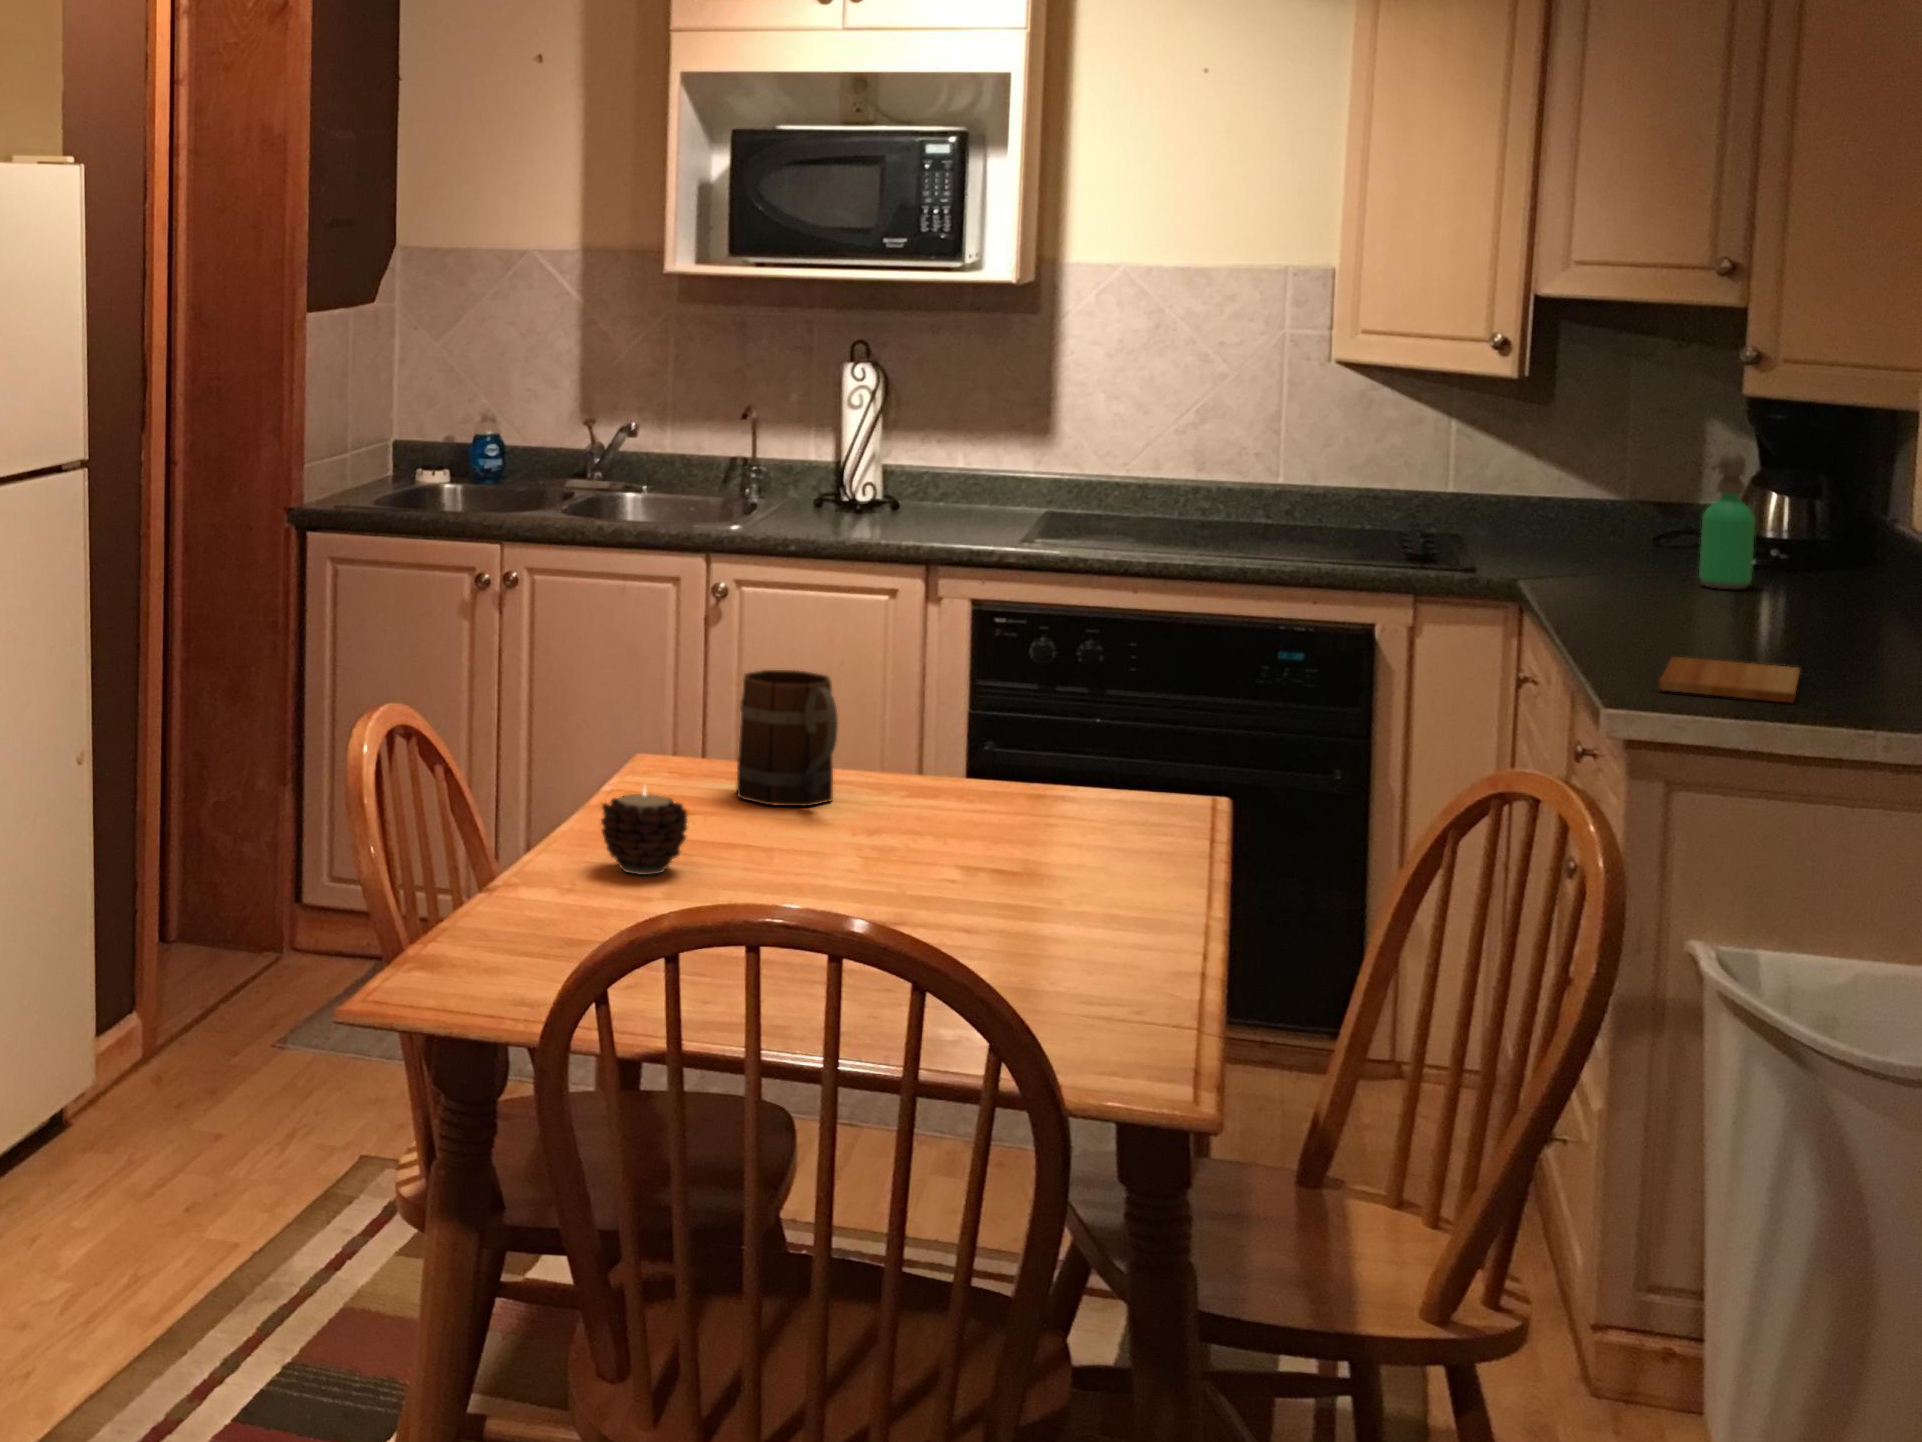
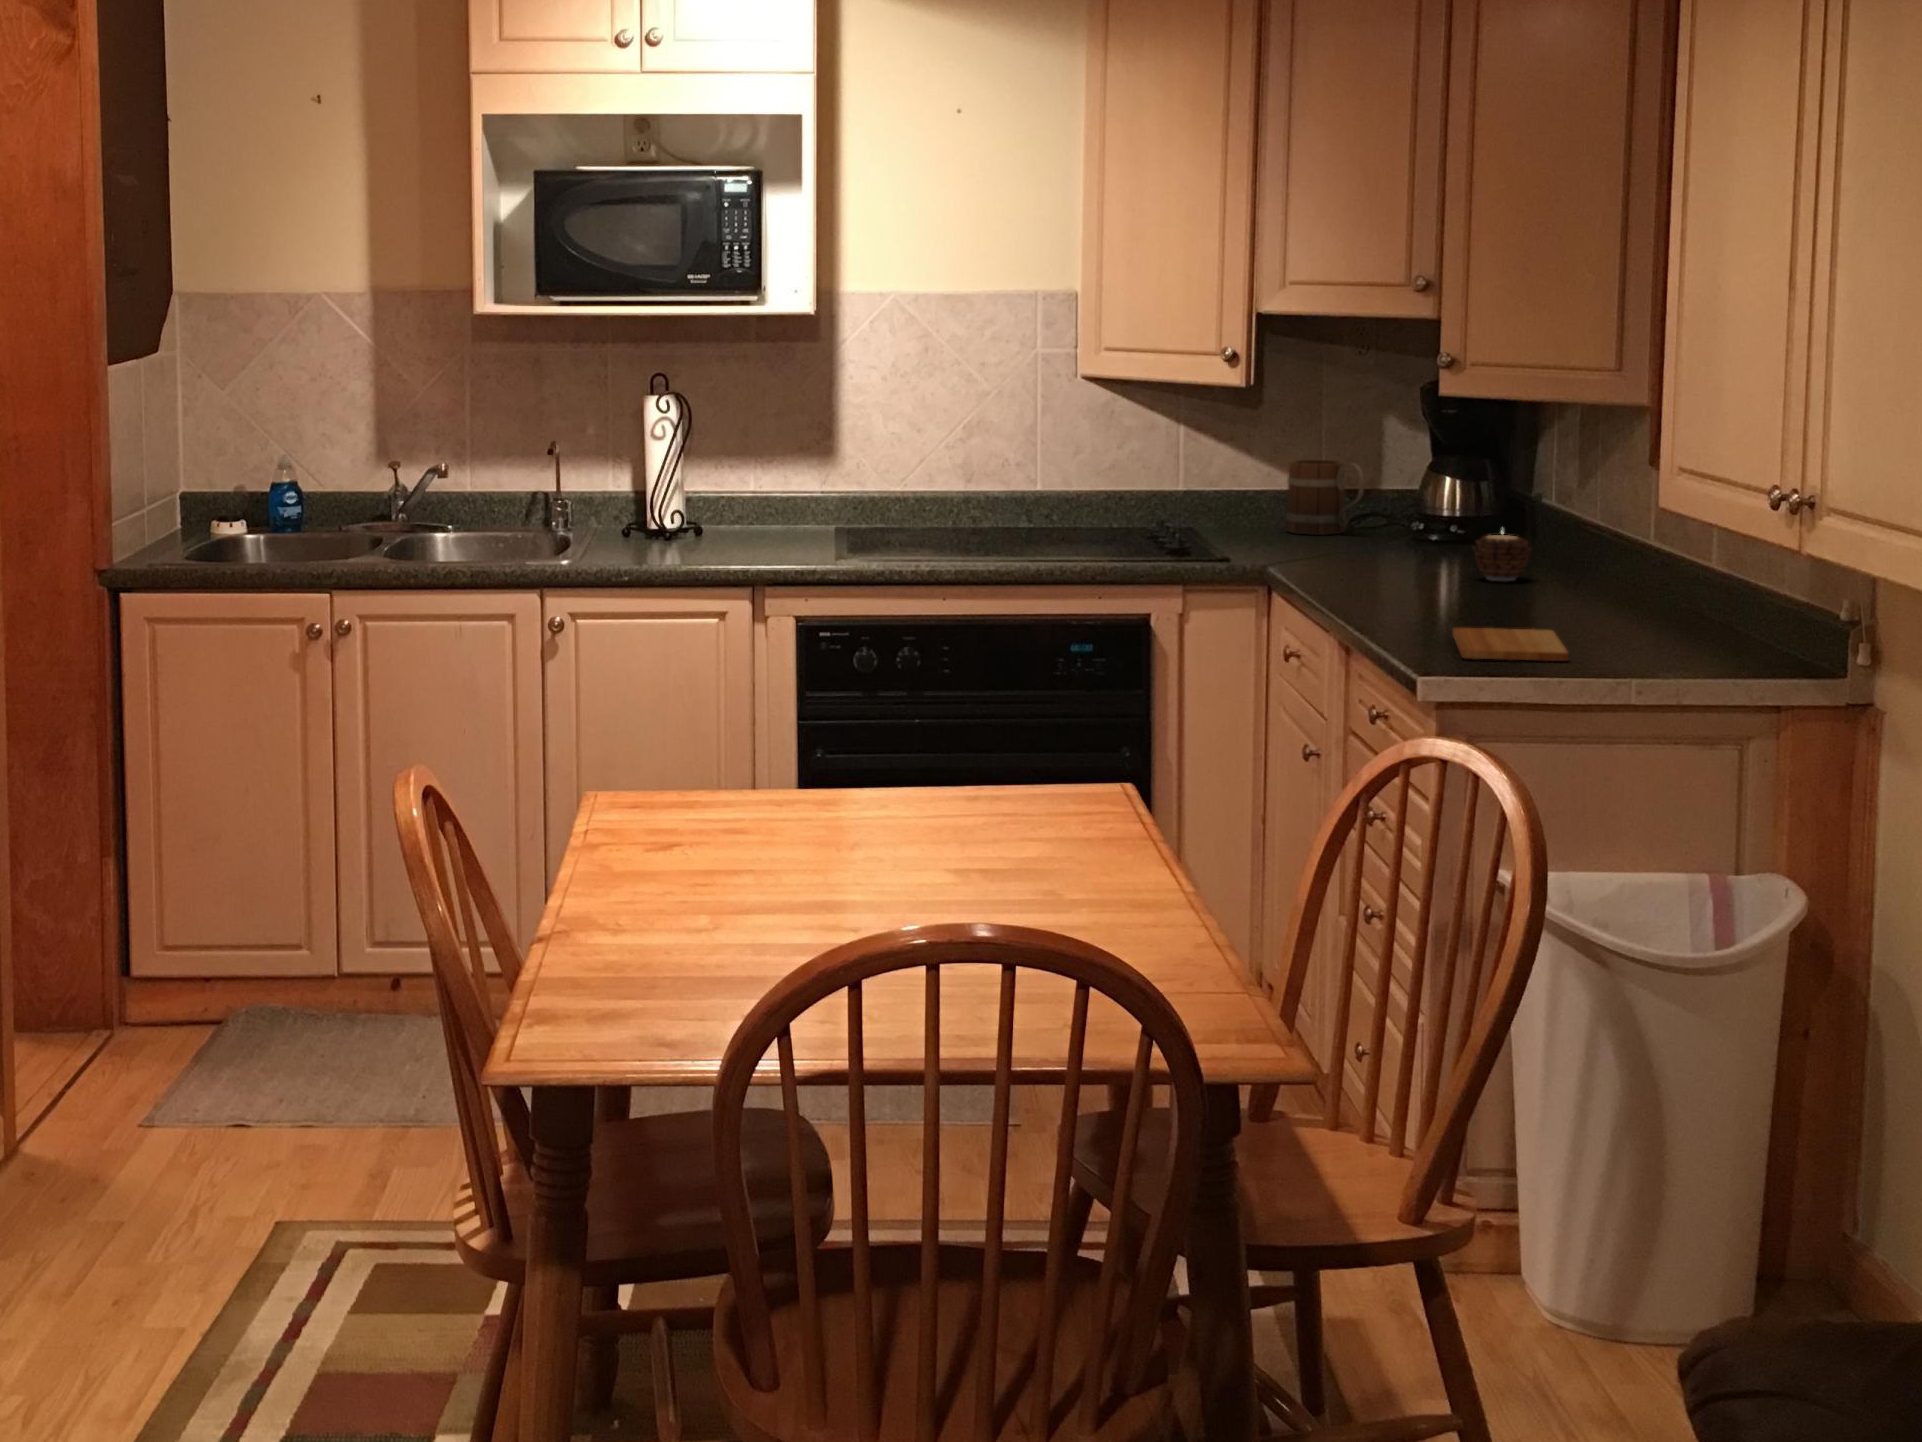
soap dispenser: present [1699,451,1755,589] -> none [1412,446,1455,564]
mug: present [737,670,838,806] -> present [1286,460,1364,535]
candle: present [601,791,687,875] -> present [1473,535,1531,581]

